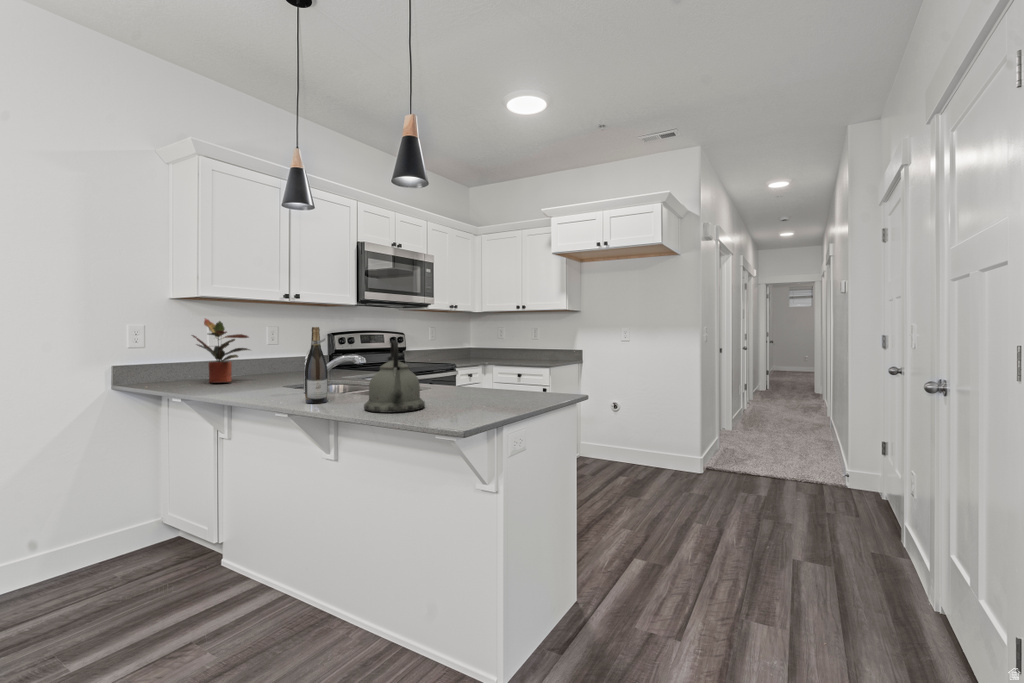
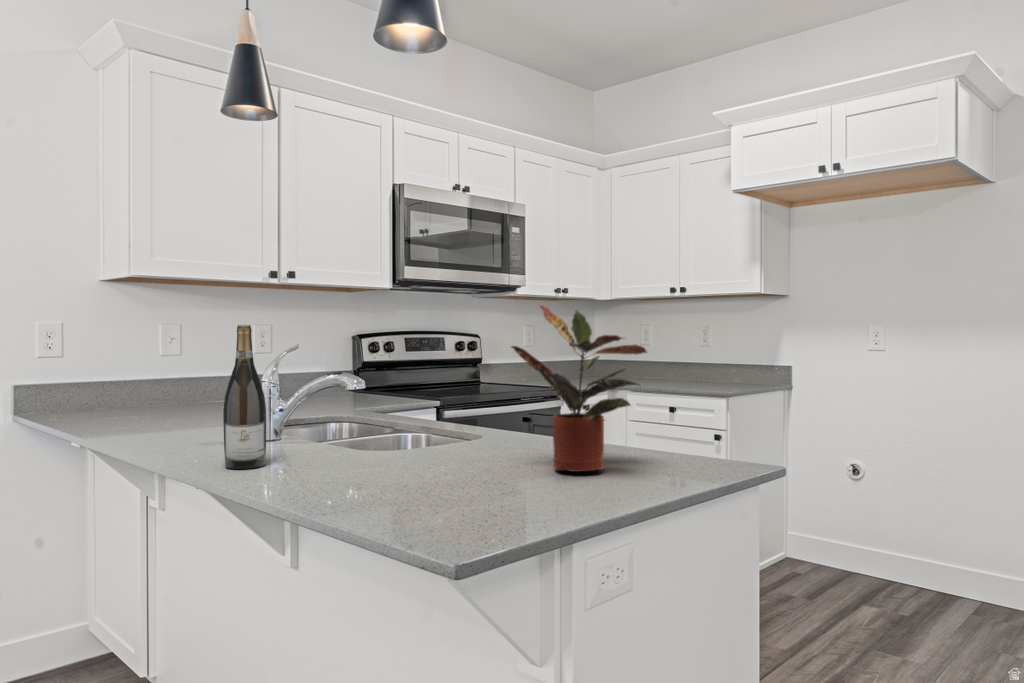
potted plant: present [192,318,249,383] -> present [511,304,647,472]
kettle: present [364,341,425,413] -> none [304,353,427,503]

